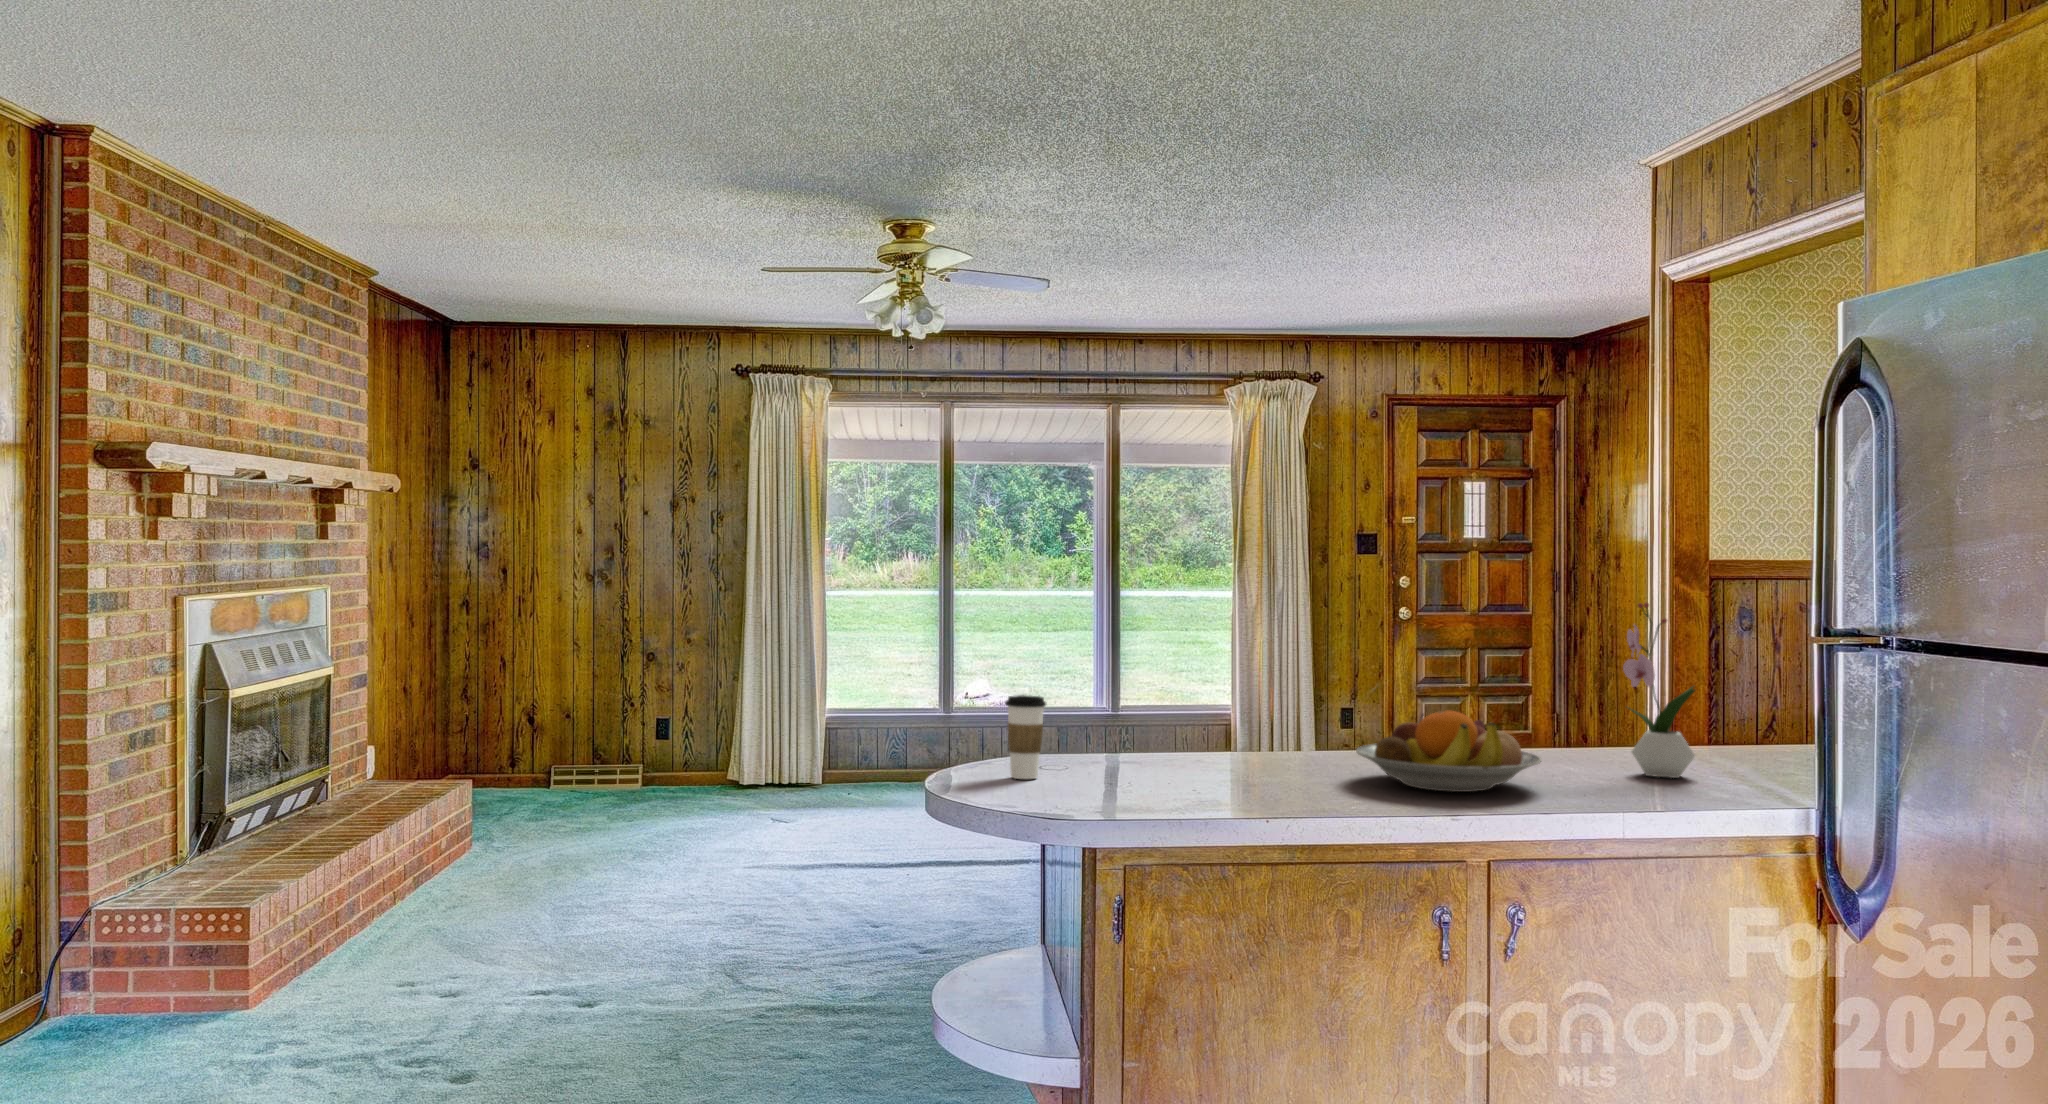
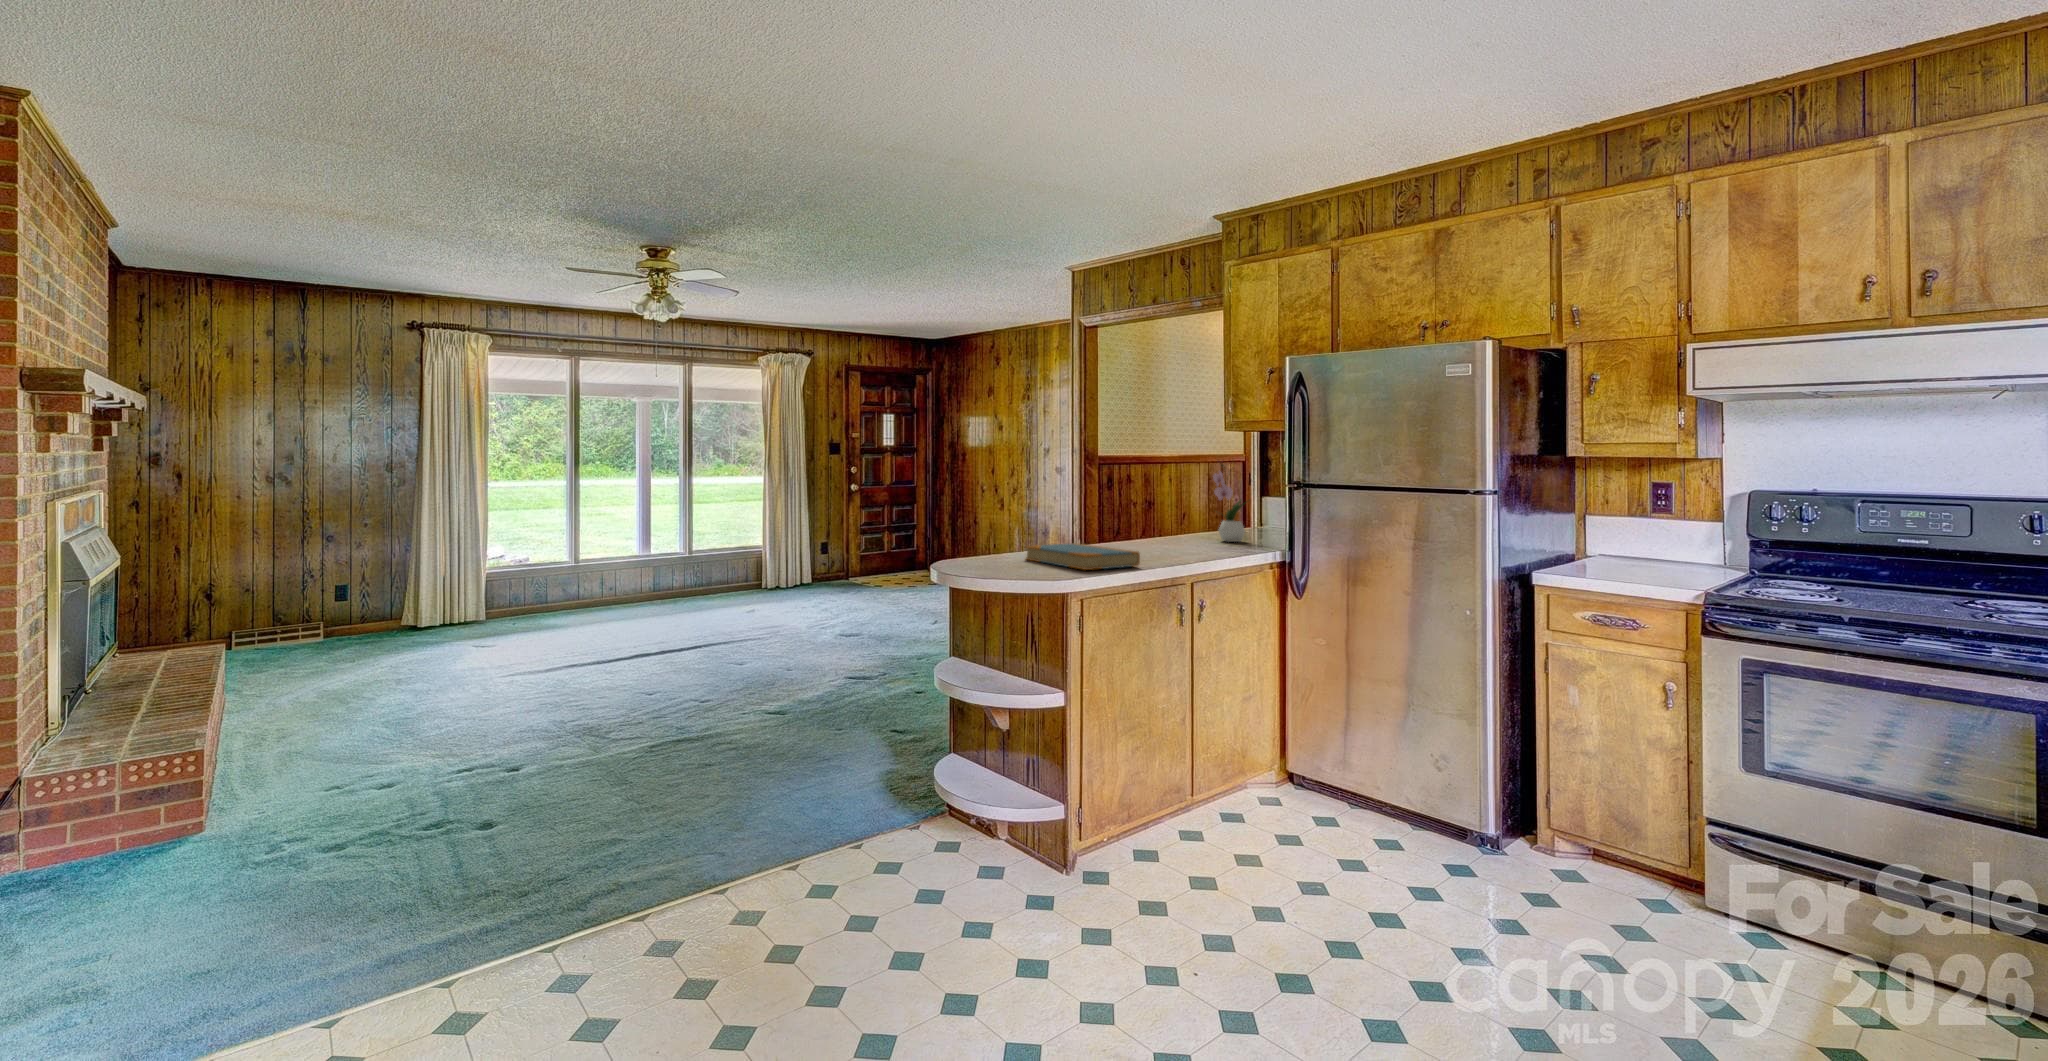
coffee cup: present [1005,695,1046,779] -> none [977,517,1001,564]
fruit bowl: present [1356,711,1541,792] -> none [1128,513,1219,553]
book: none [1113,752,1243,811] -> present [1026,543,1140,570]

